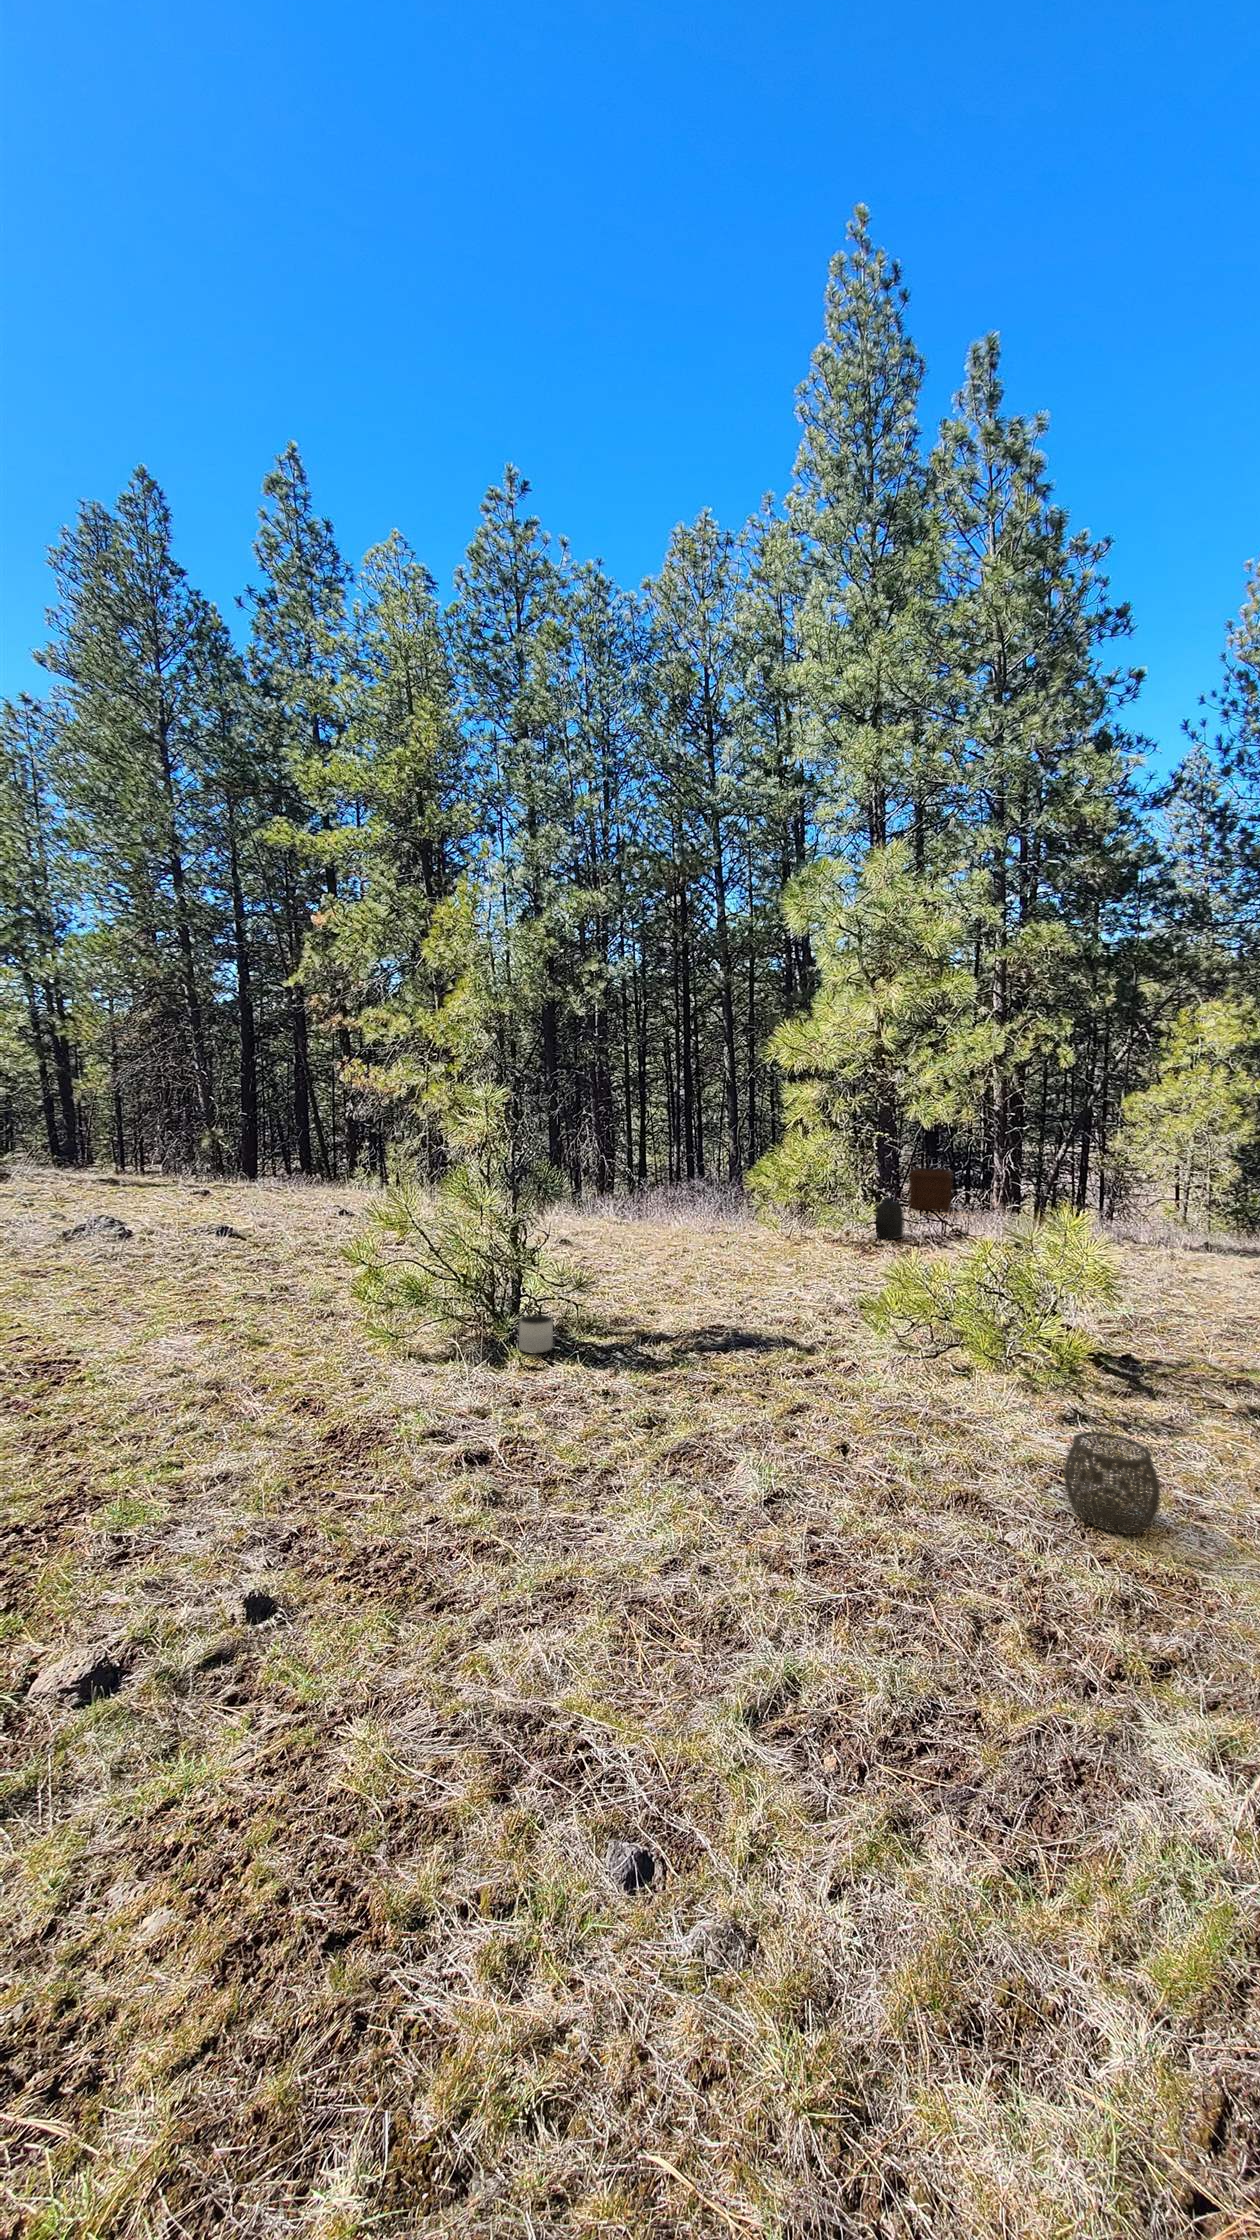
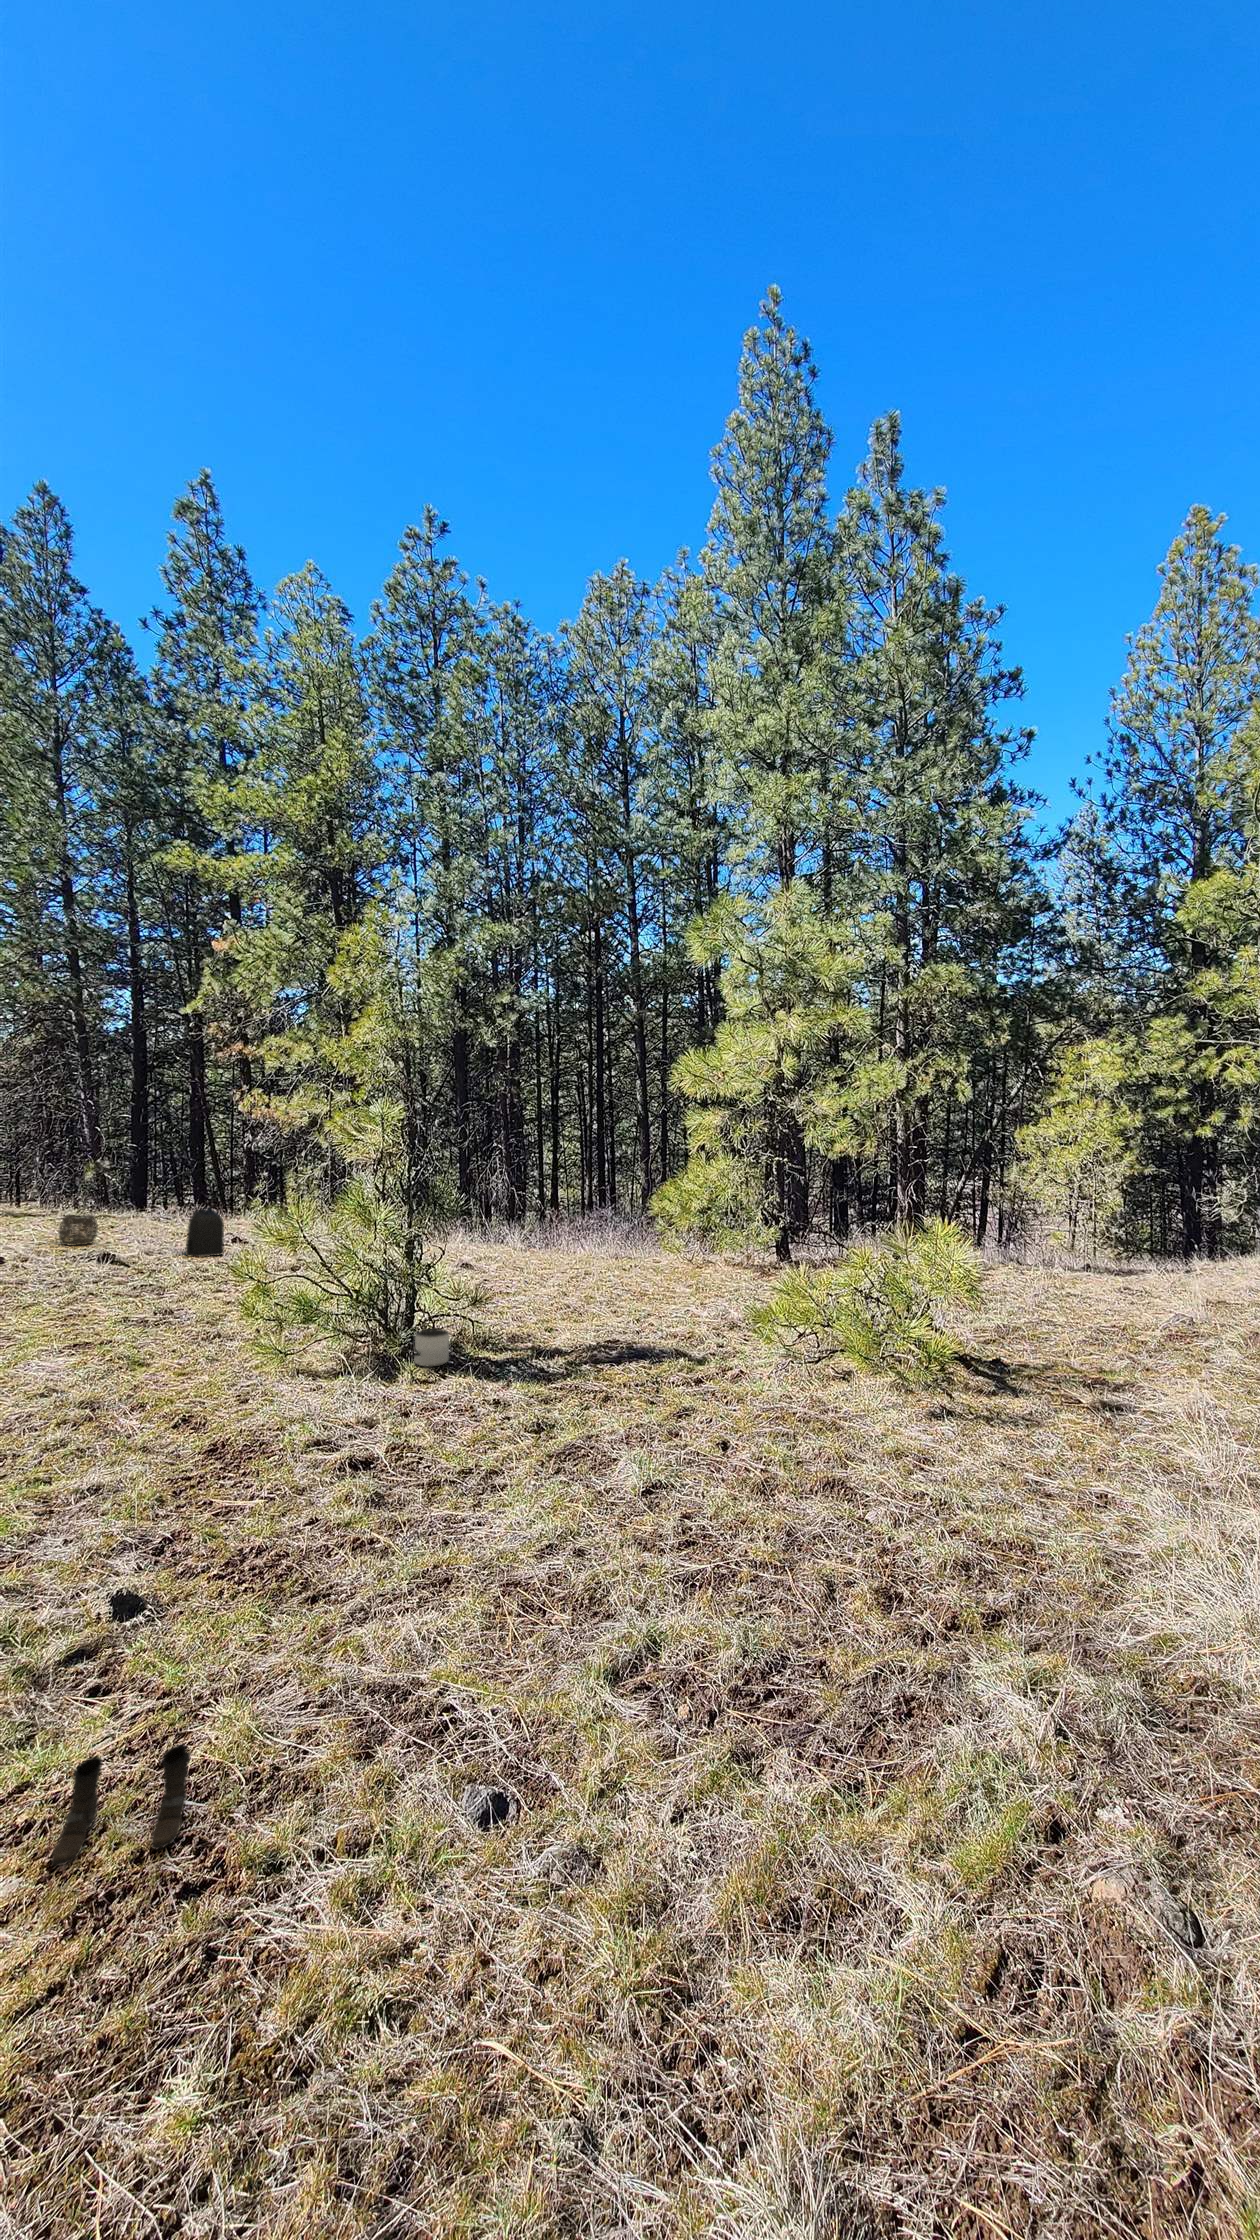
wooden crate: present [909,1168,952,1212] -> none [806,1196,847,1237]
backpack: present [875,1197,904,1240] -> present [185,1207,224,1257]
woven basket: present [1064,1432,1160,1534] -> present [58,1215,98,1246]
boots: none [201,1776,329,1897] -> present [51,1745,191,1866]

